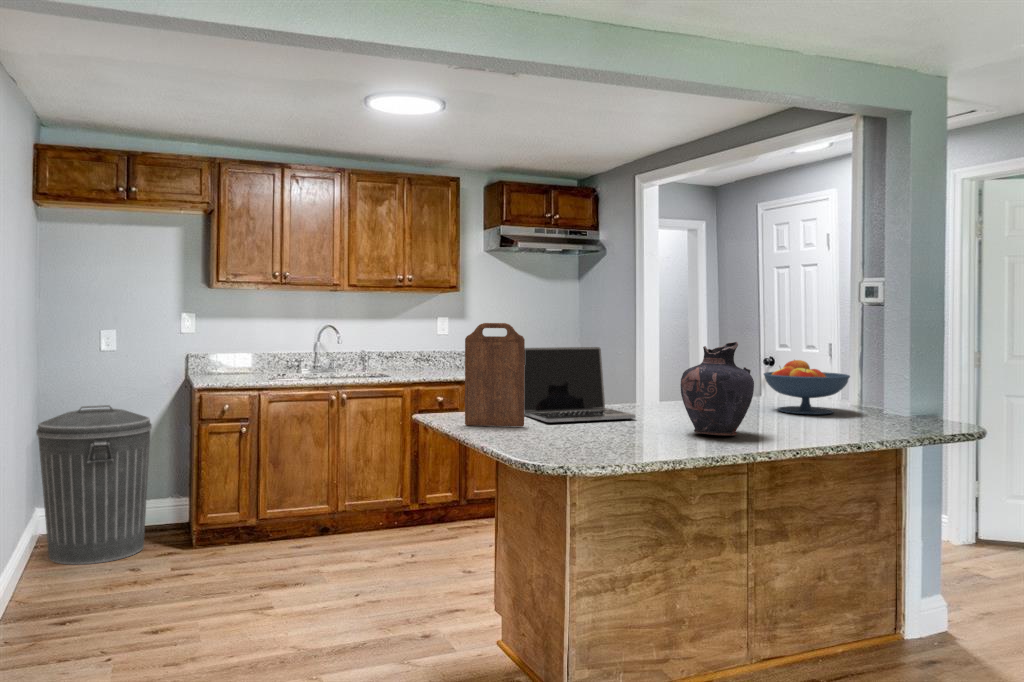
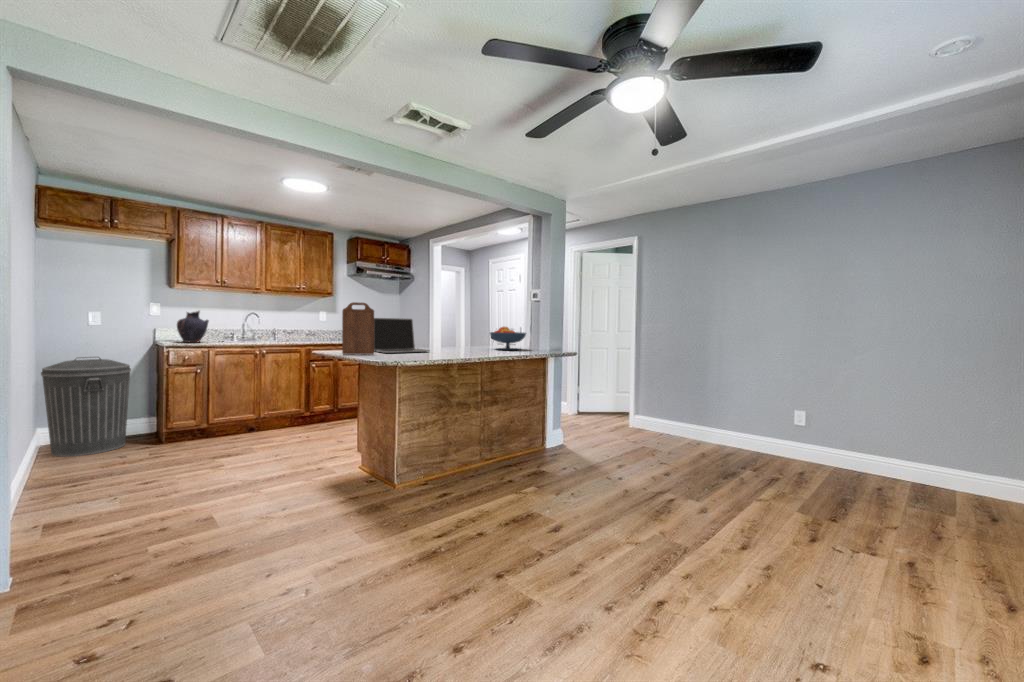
vase: present [681,342,754,435] -> present [177,311,209,342]

